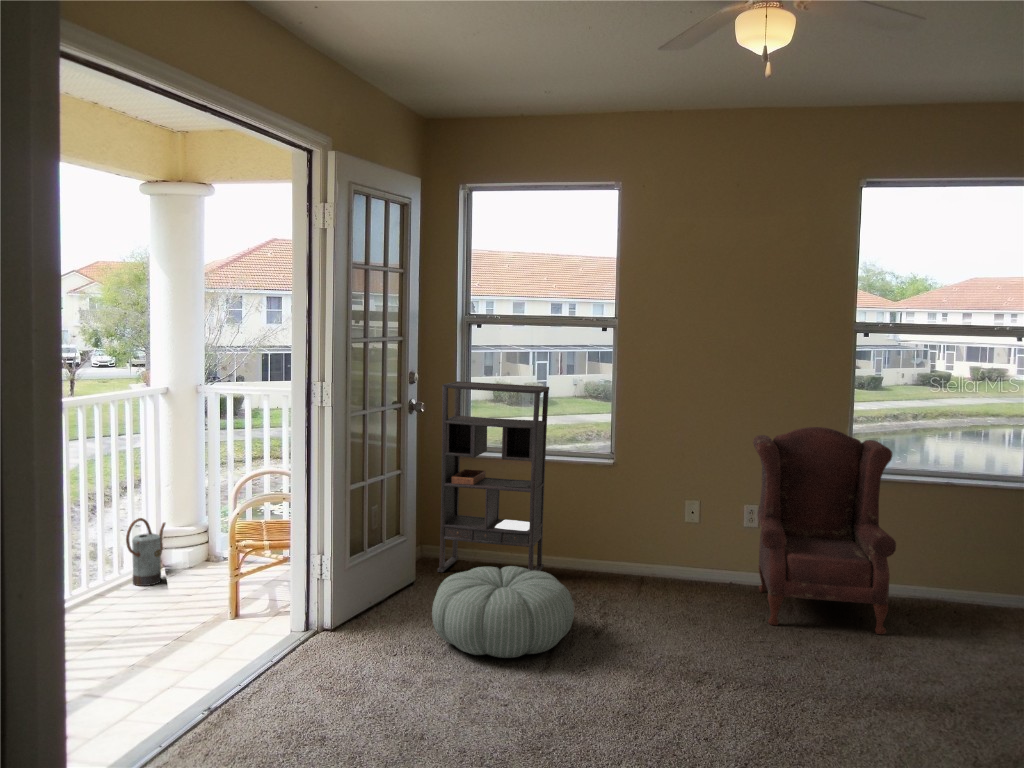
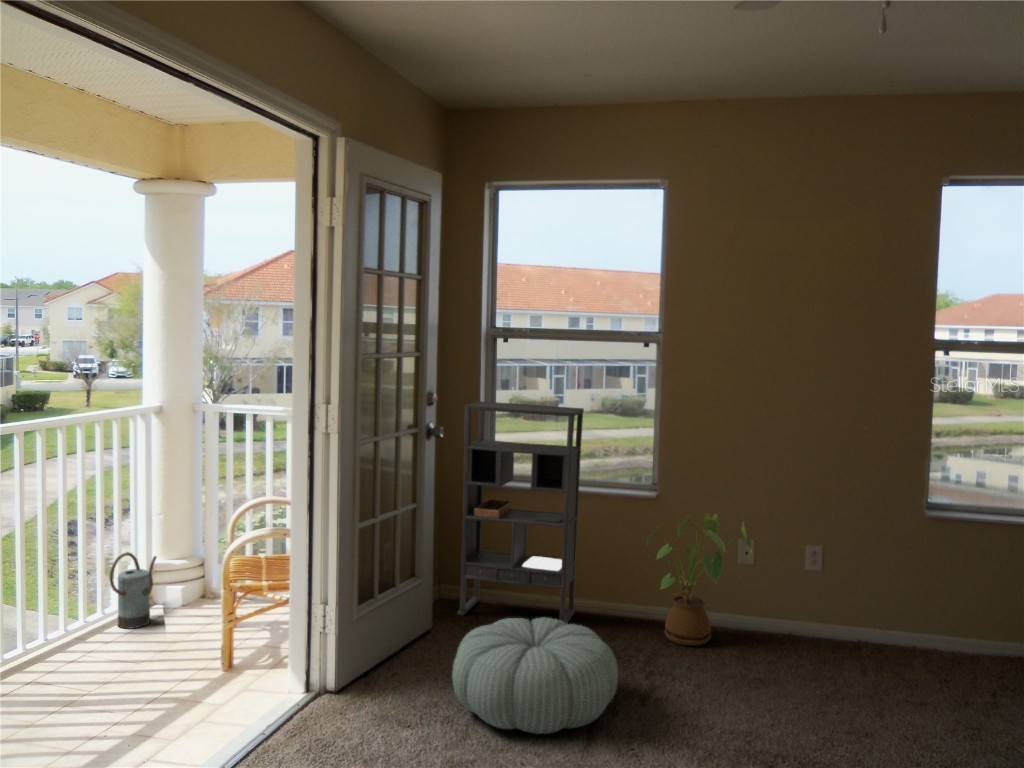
armchair: present [753,427,896,634] -> none [816,457,993,704]
house plant: none [603,478,696,594] -> present [646,513,752,646]

